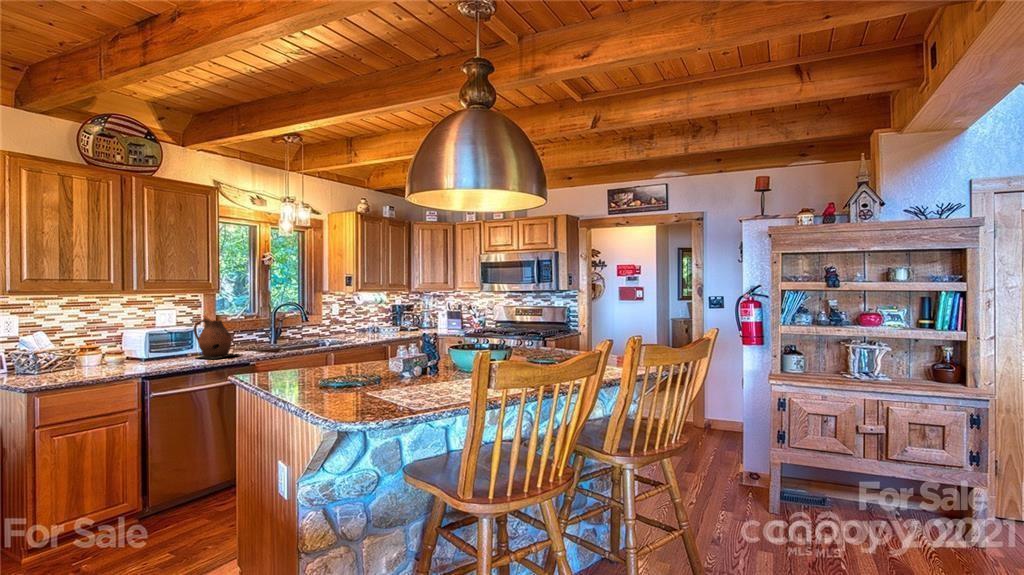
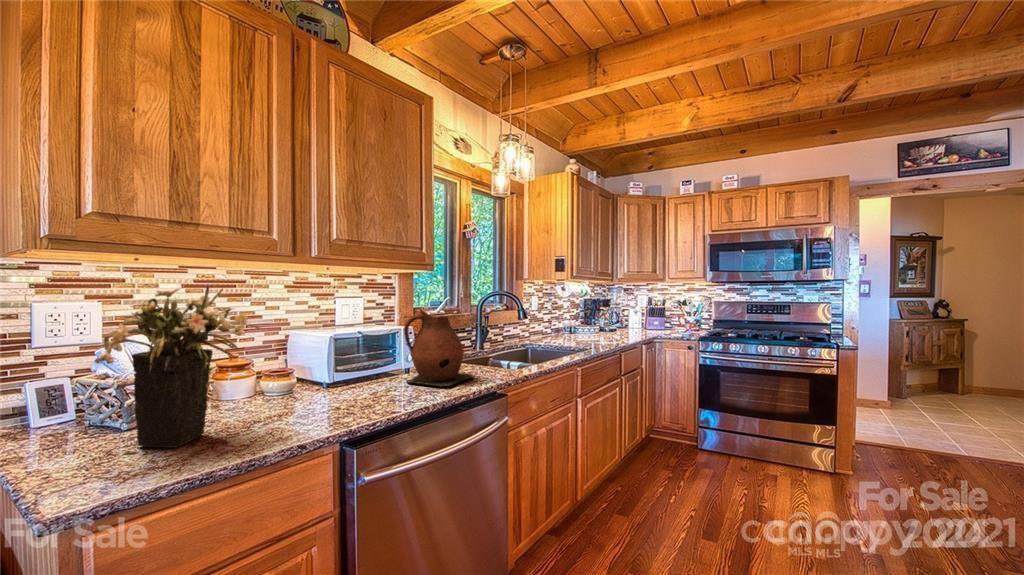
flower arrangement: none [33,308,104,376] -> present [95,286,260,448]

